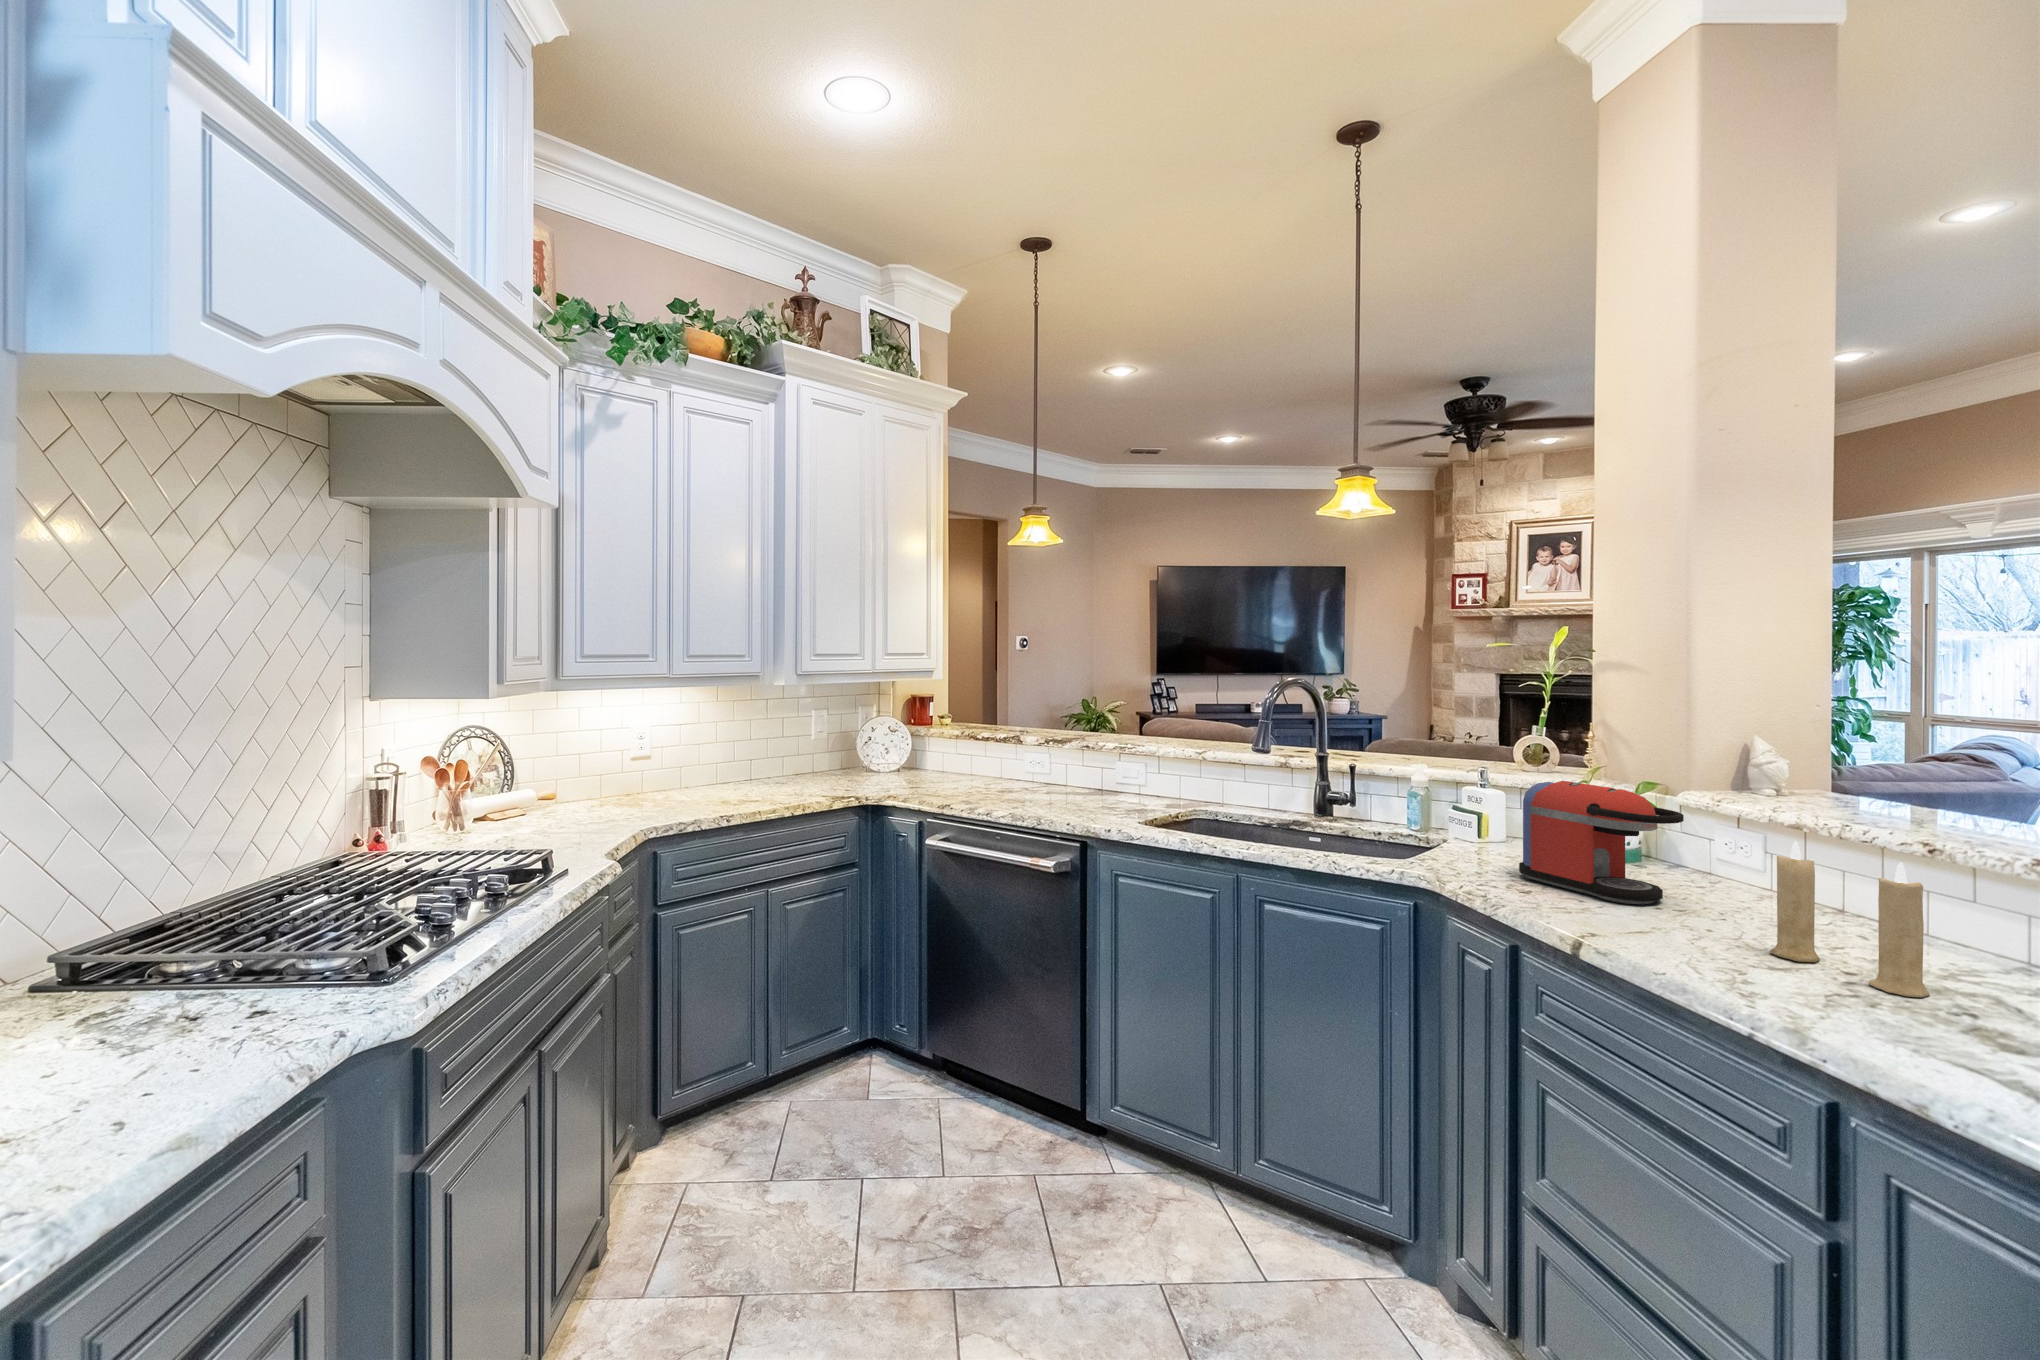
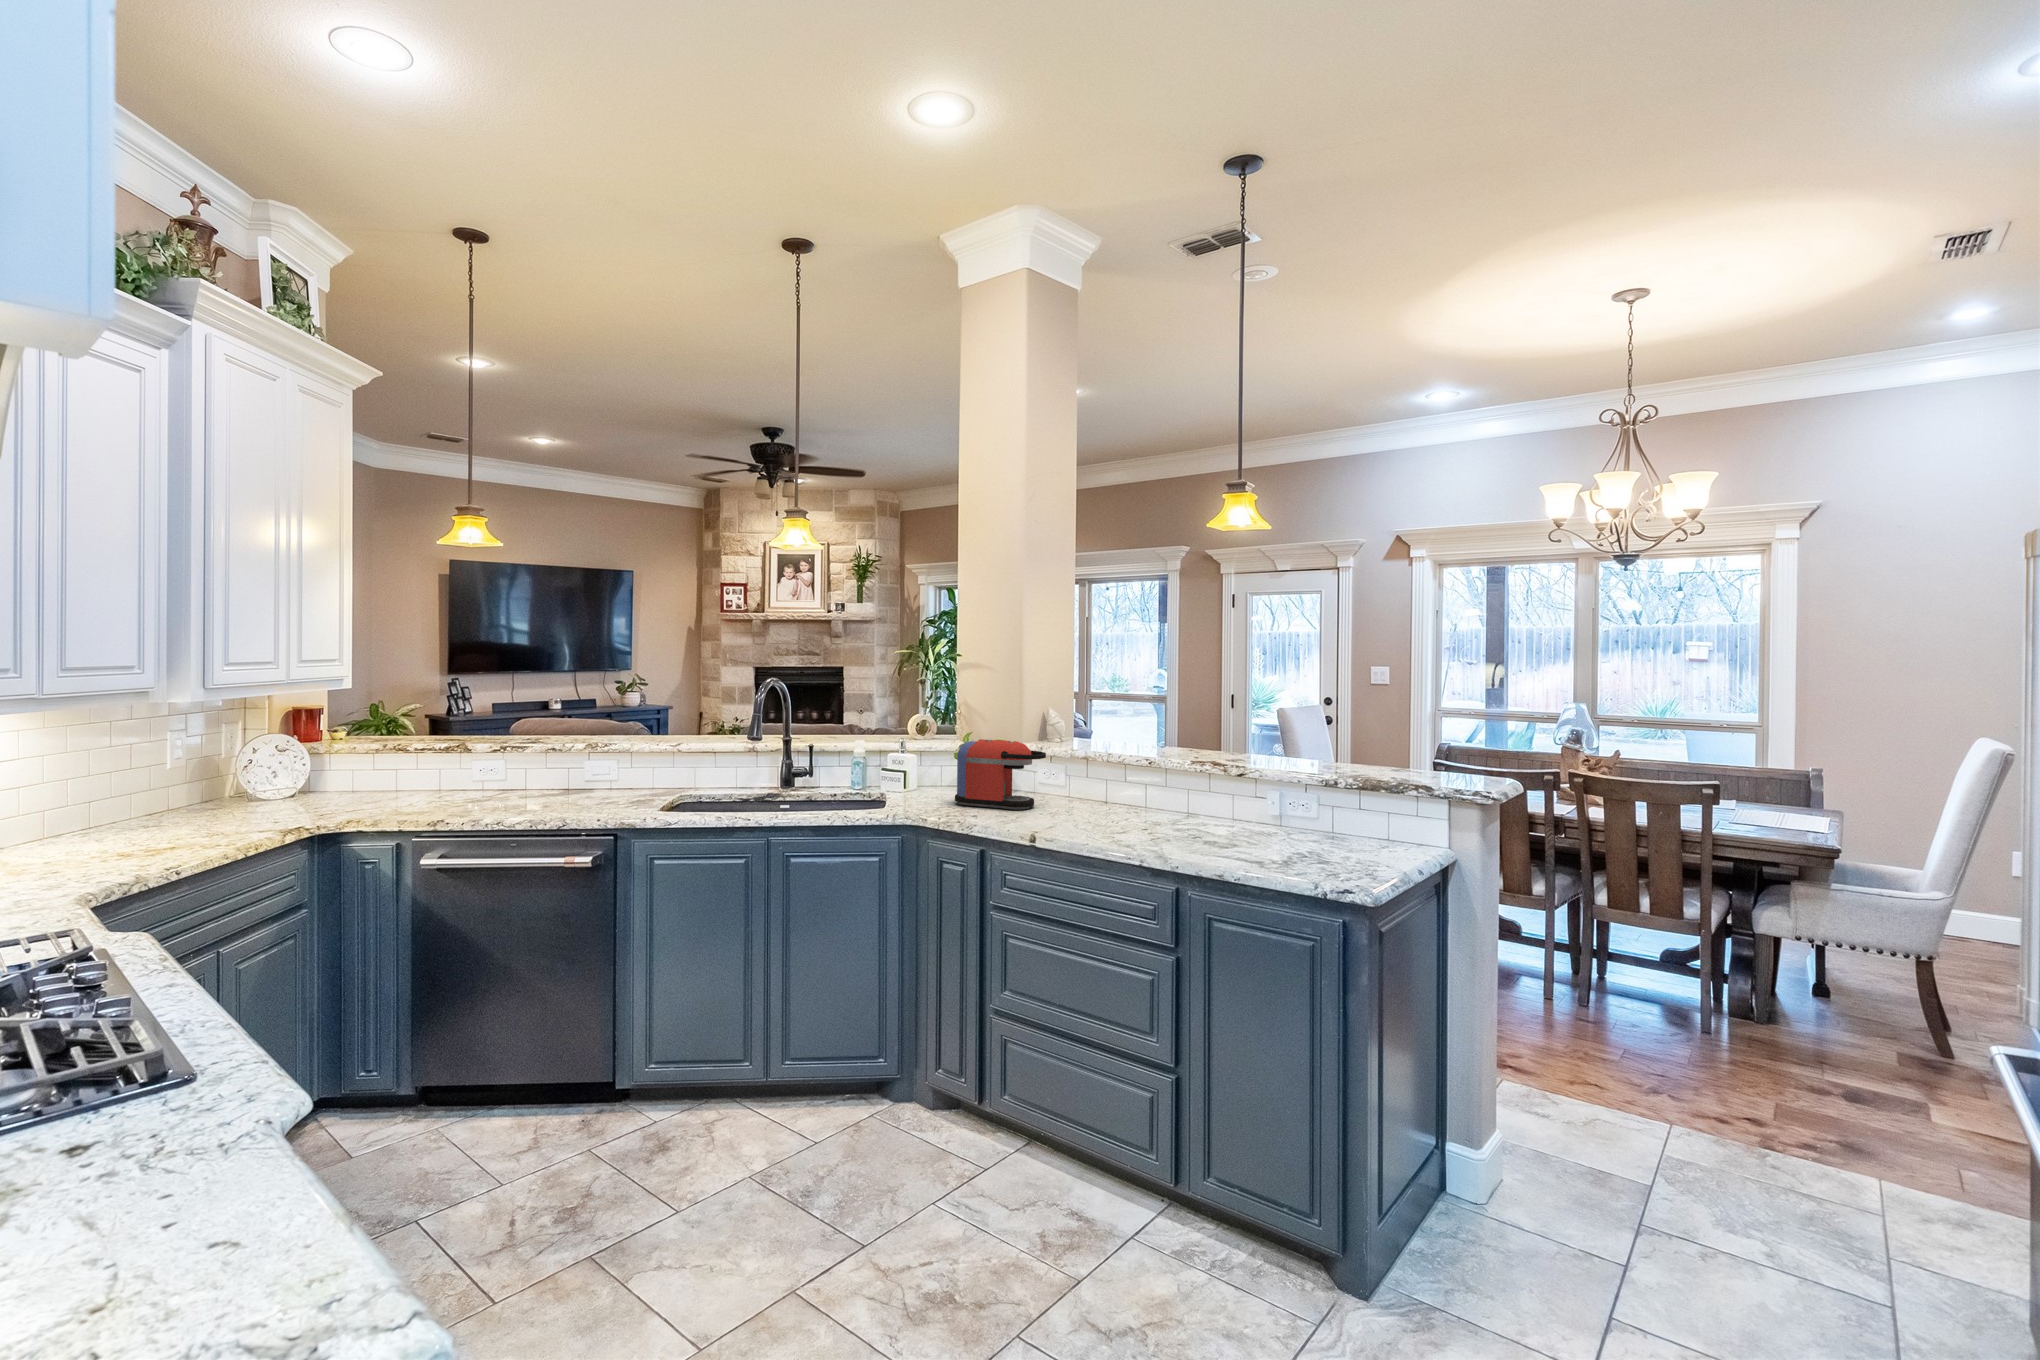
candle: present [1769,841,1930,997] -> none [1101,757,1168,828]

